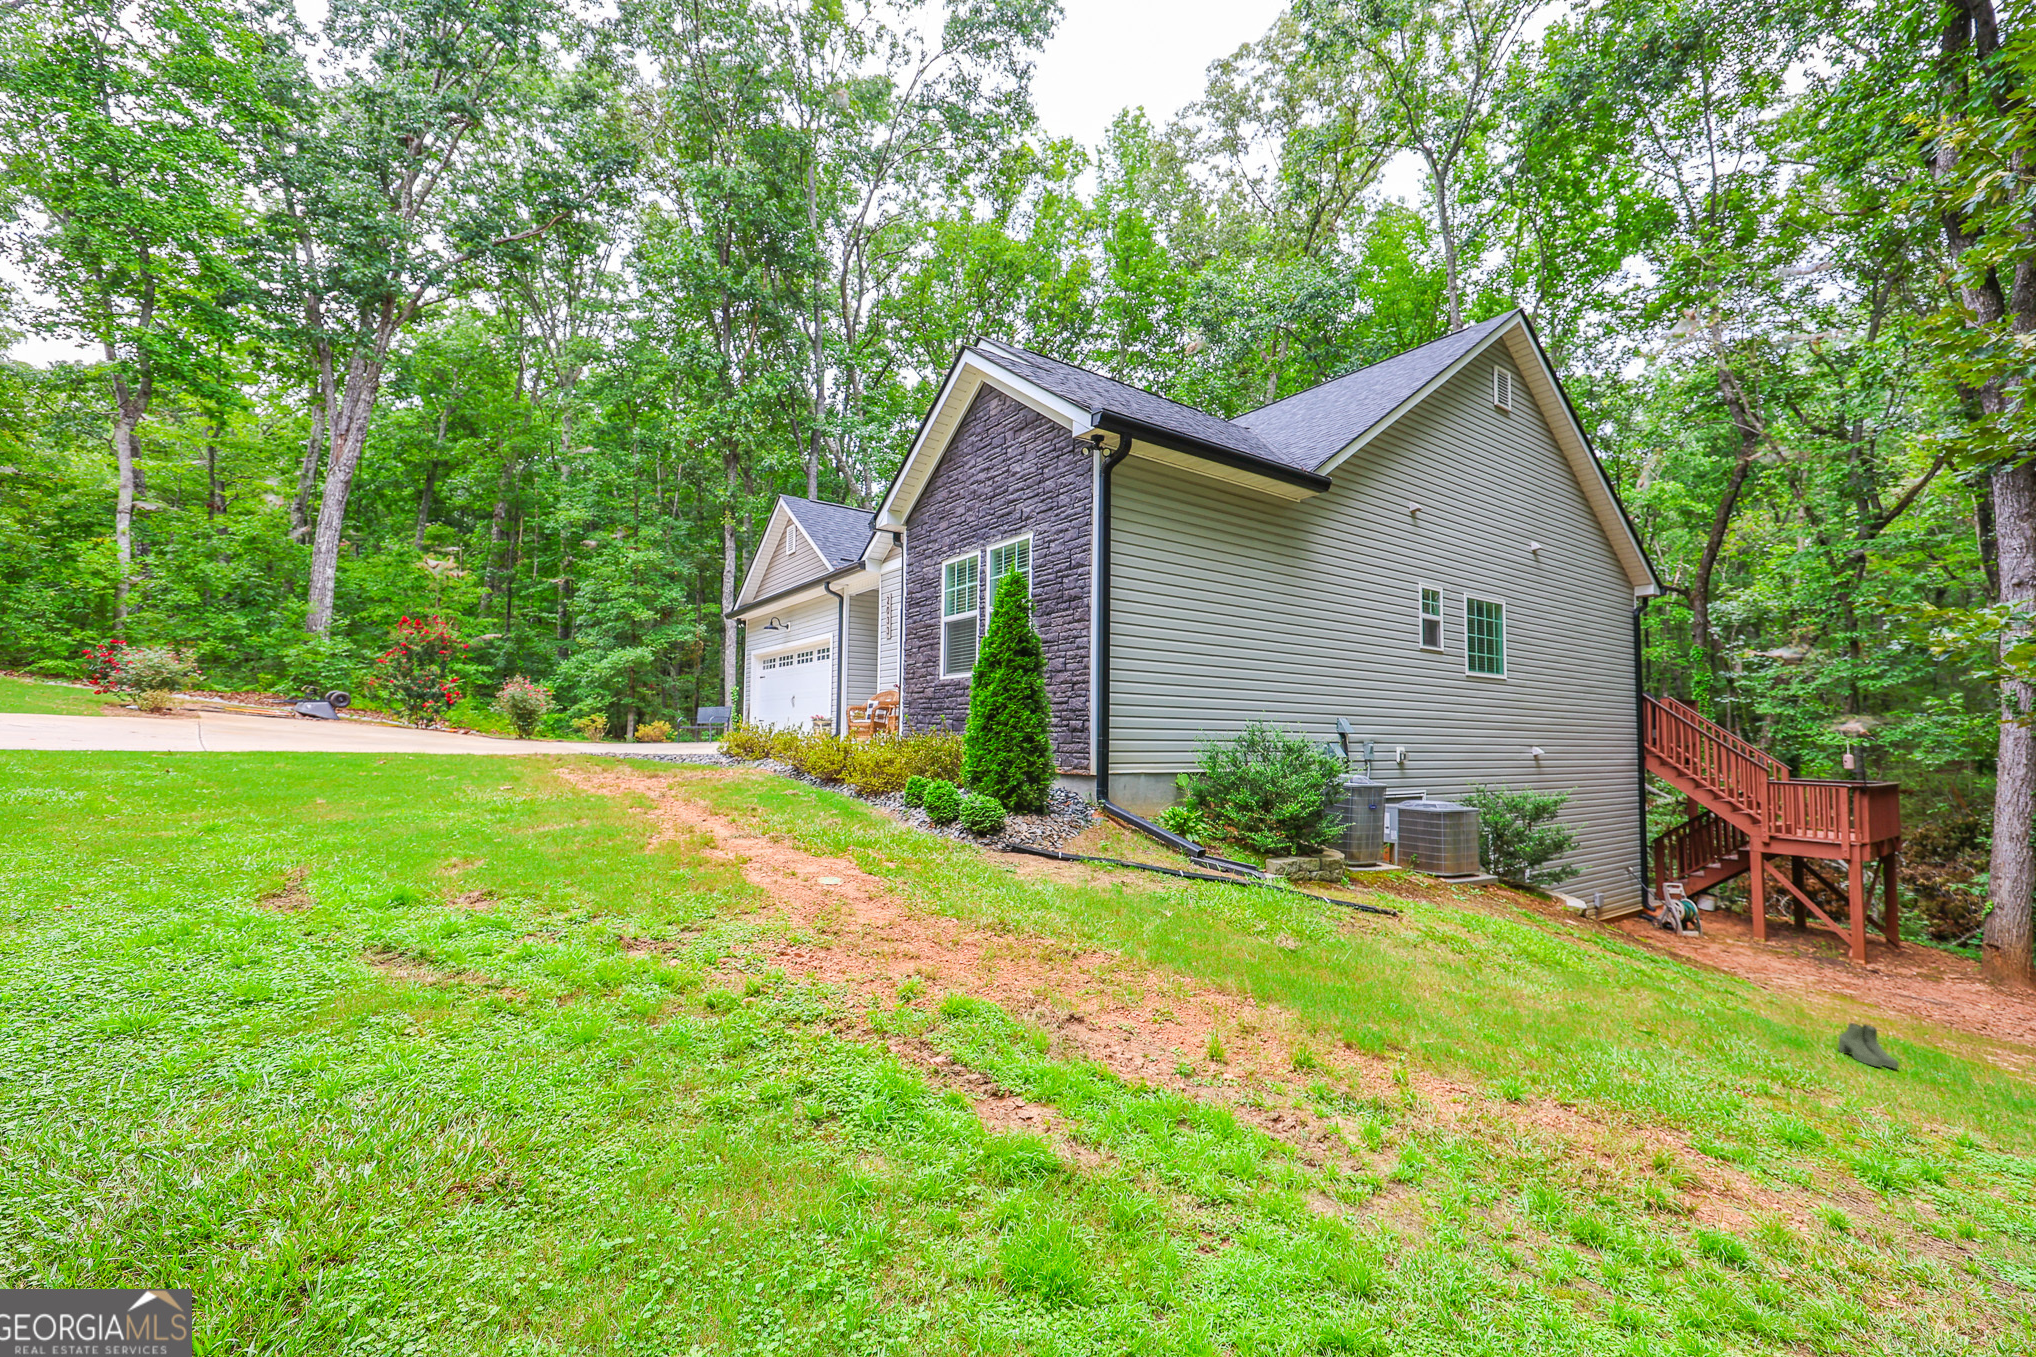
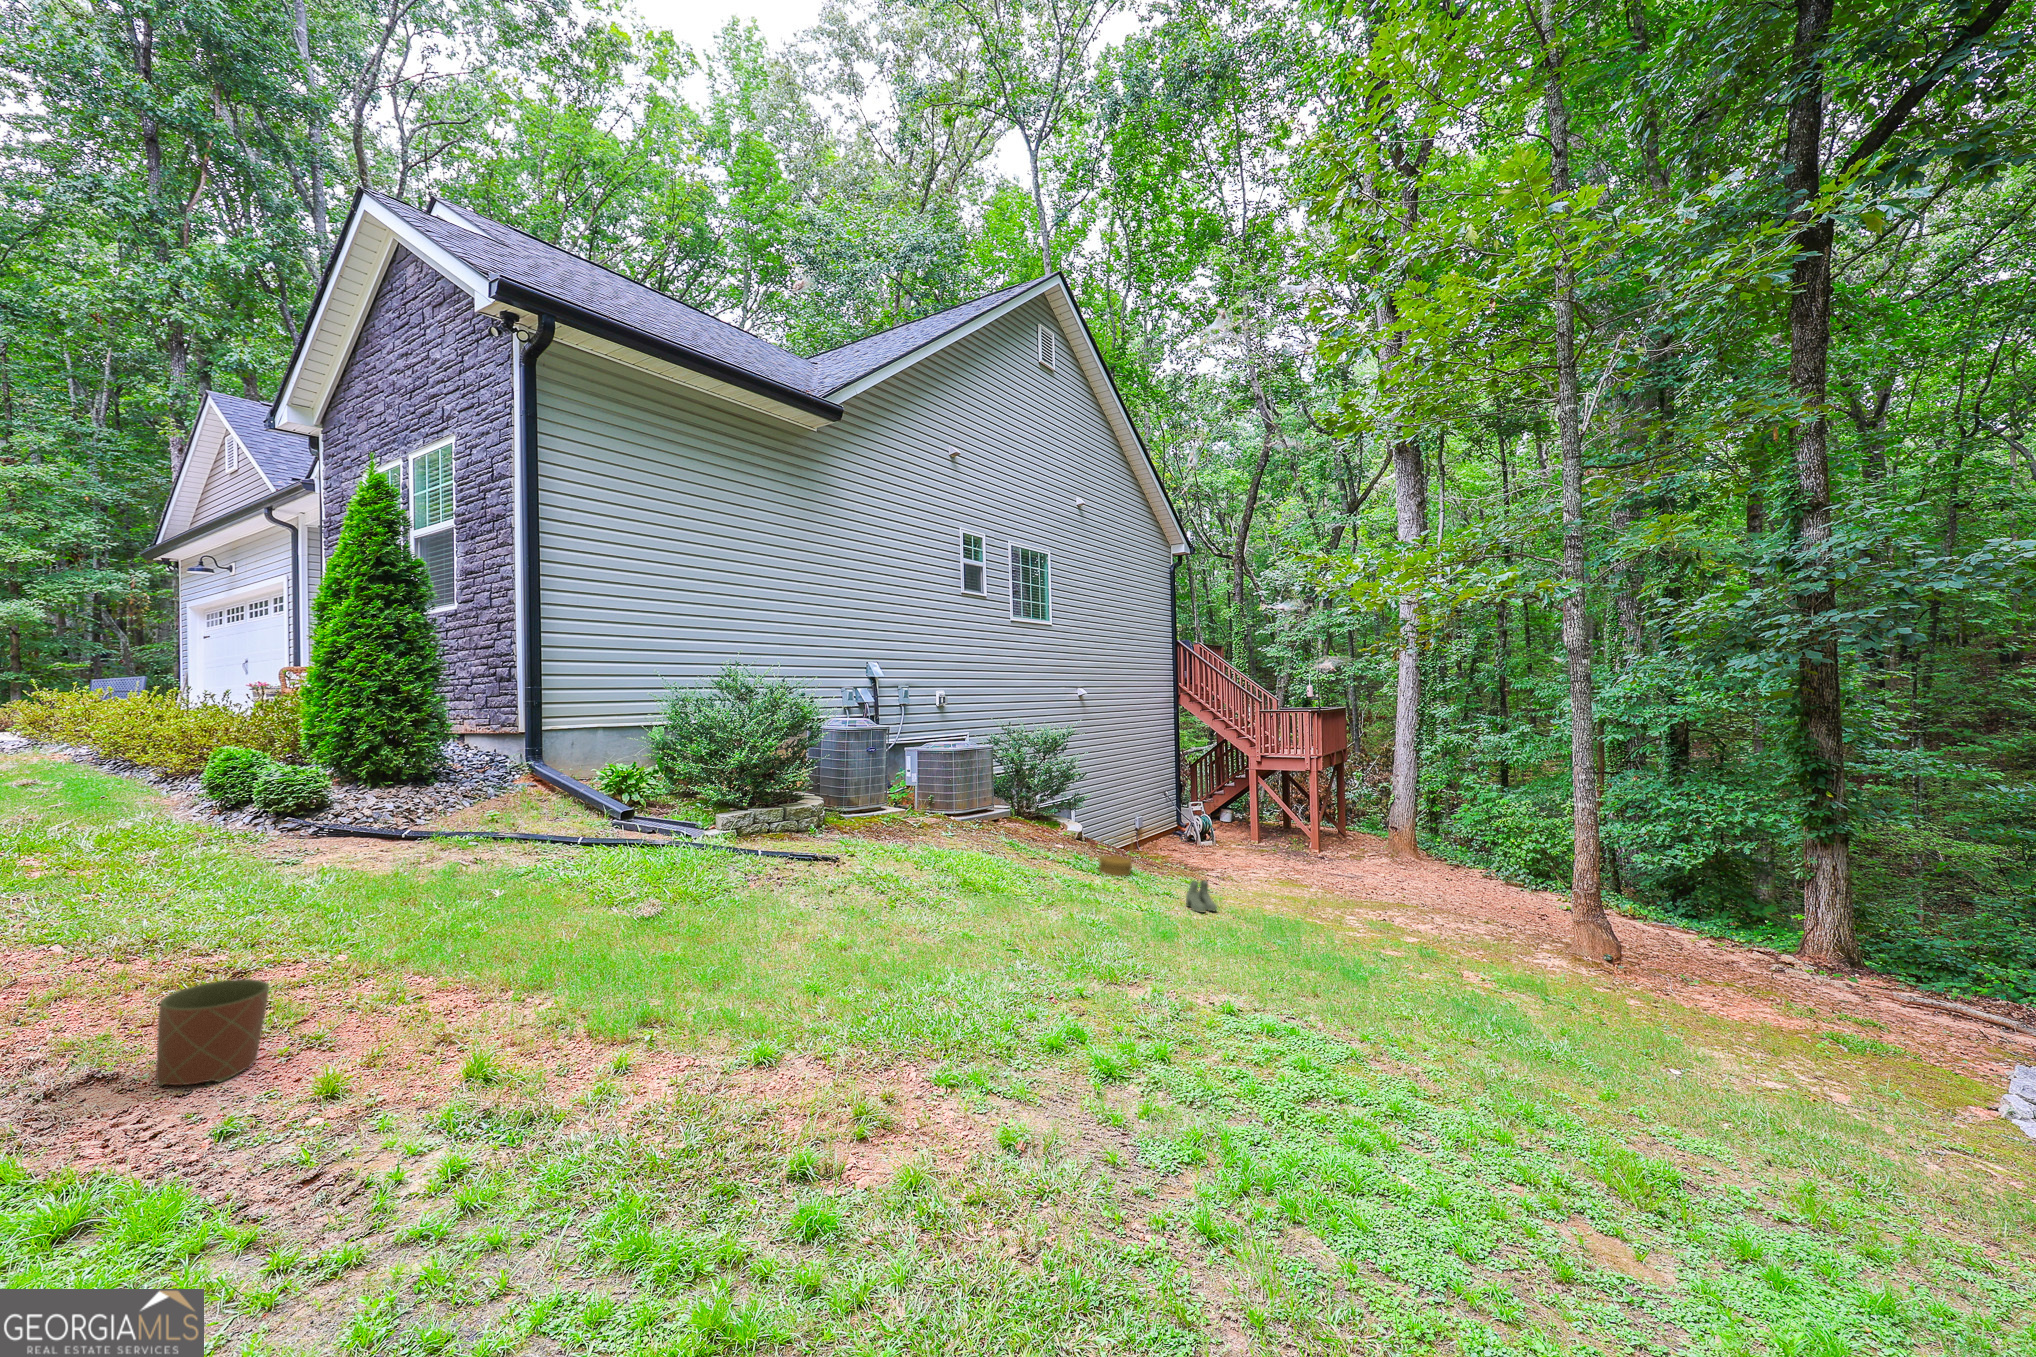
basket: none [1657,938,1709,988] -> present [1099,837,1133,876]
planter: none [1160,1015,1223,1101] -> present [156,979,269,1086]

